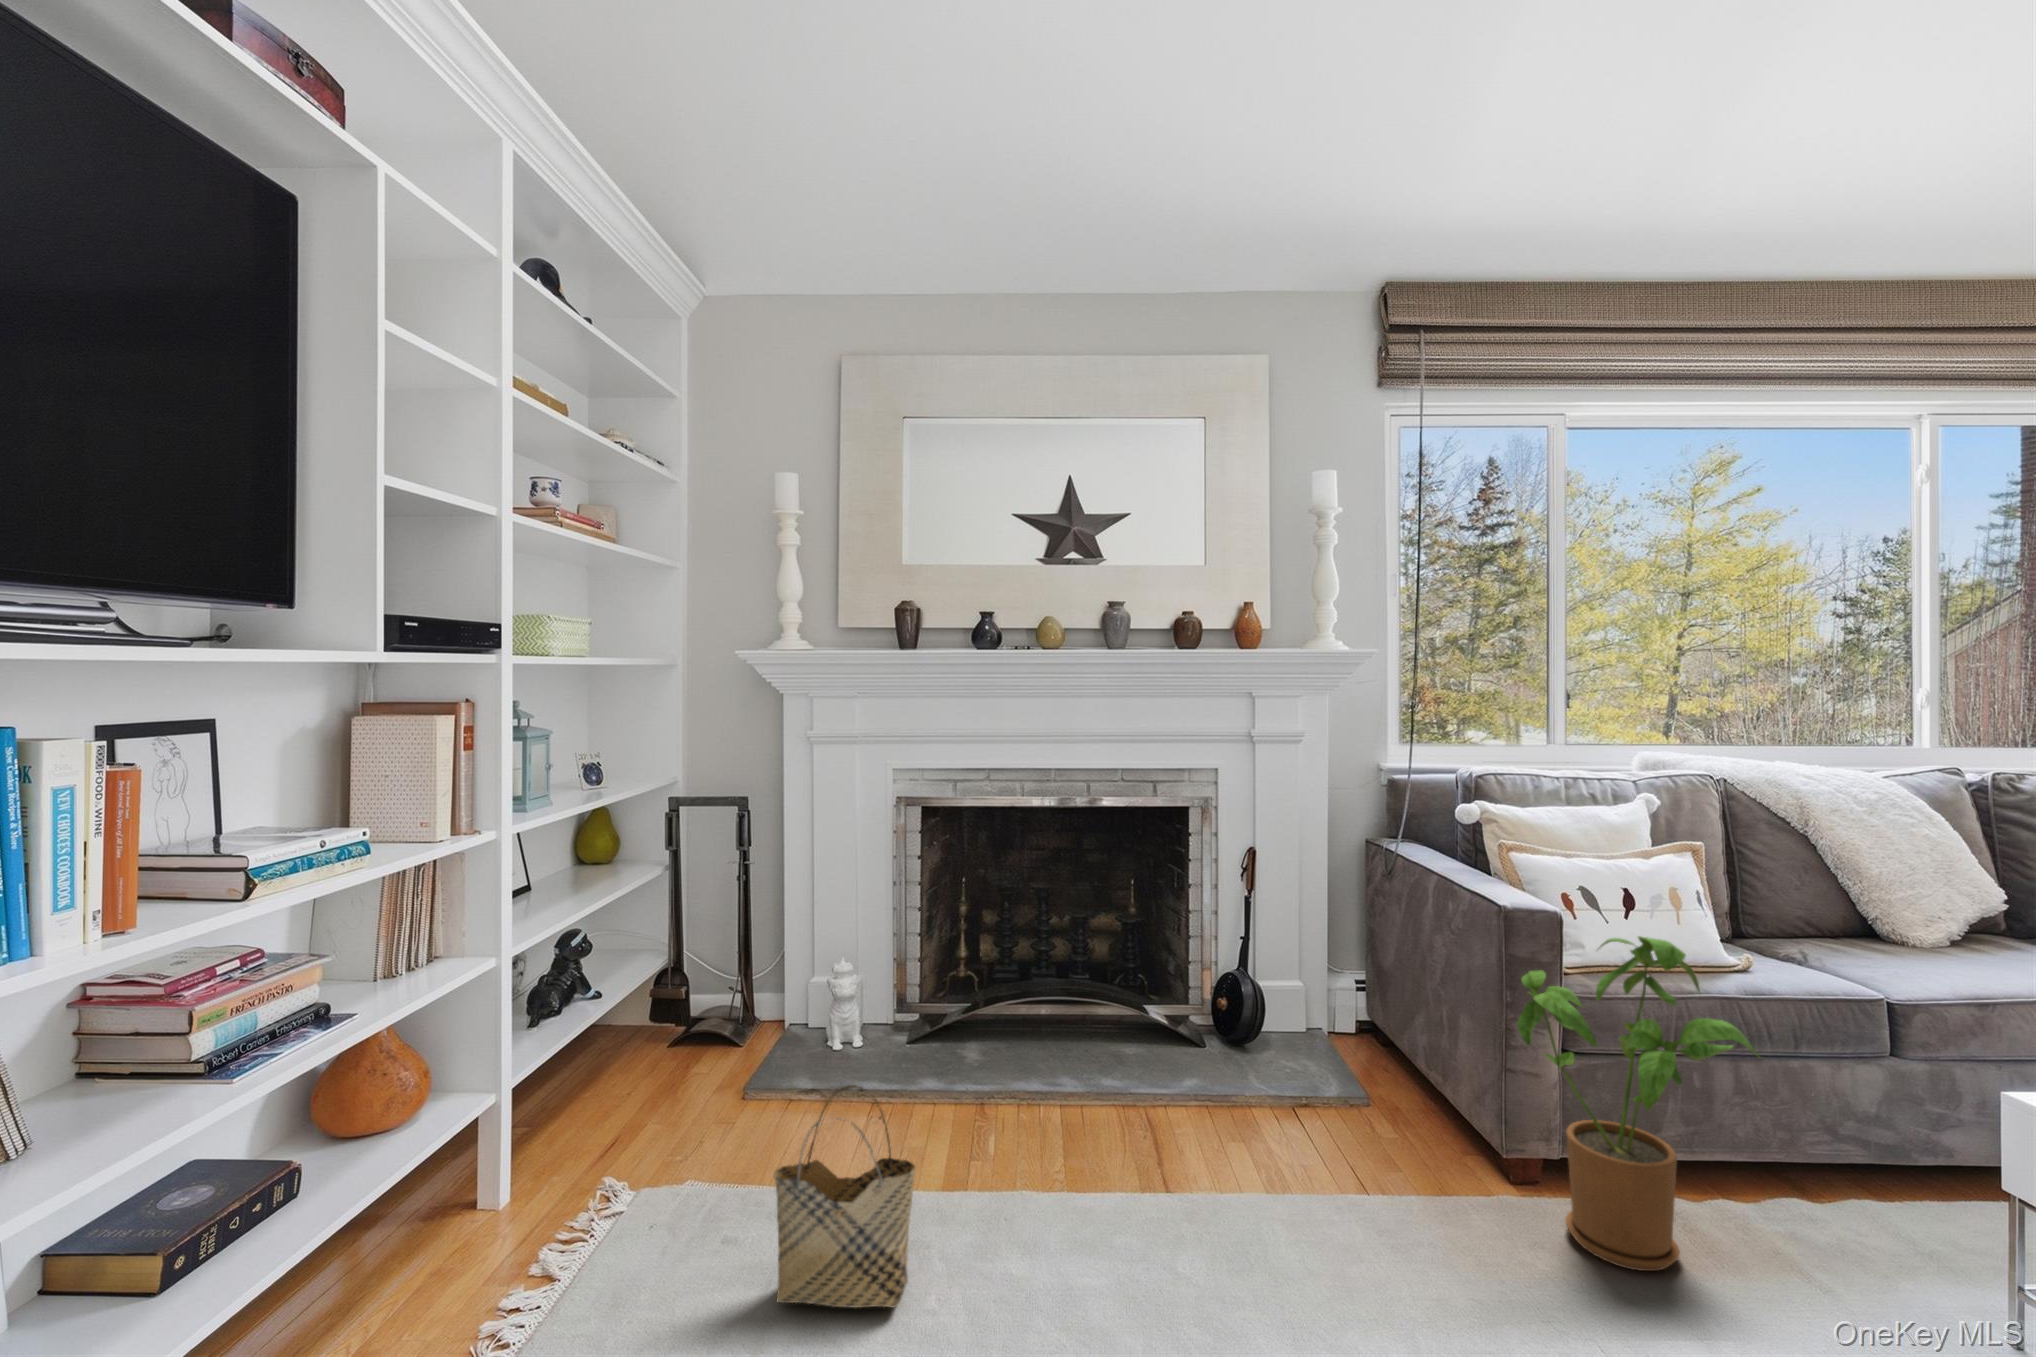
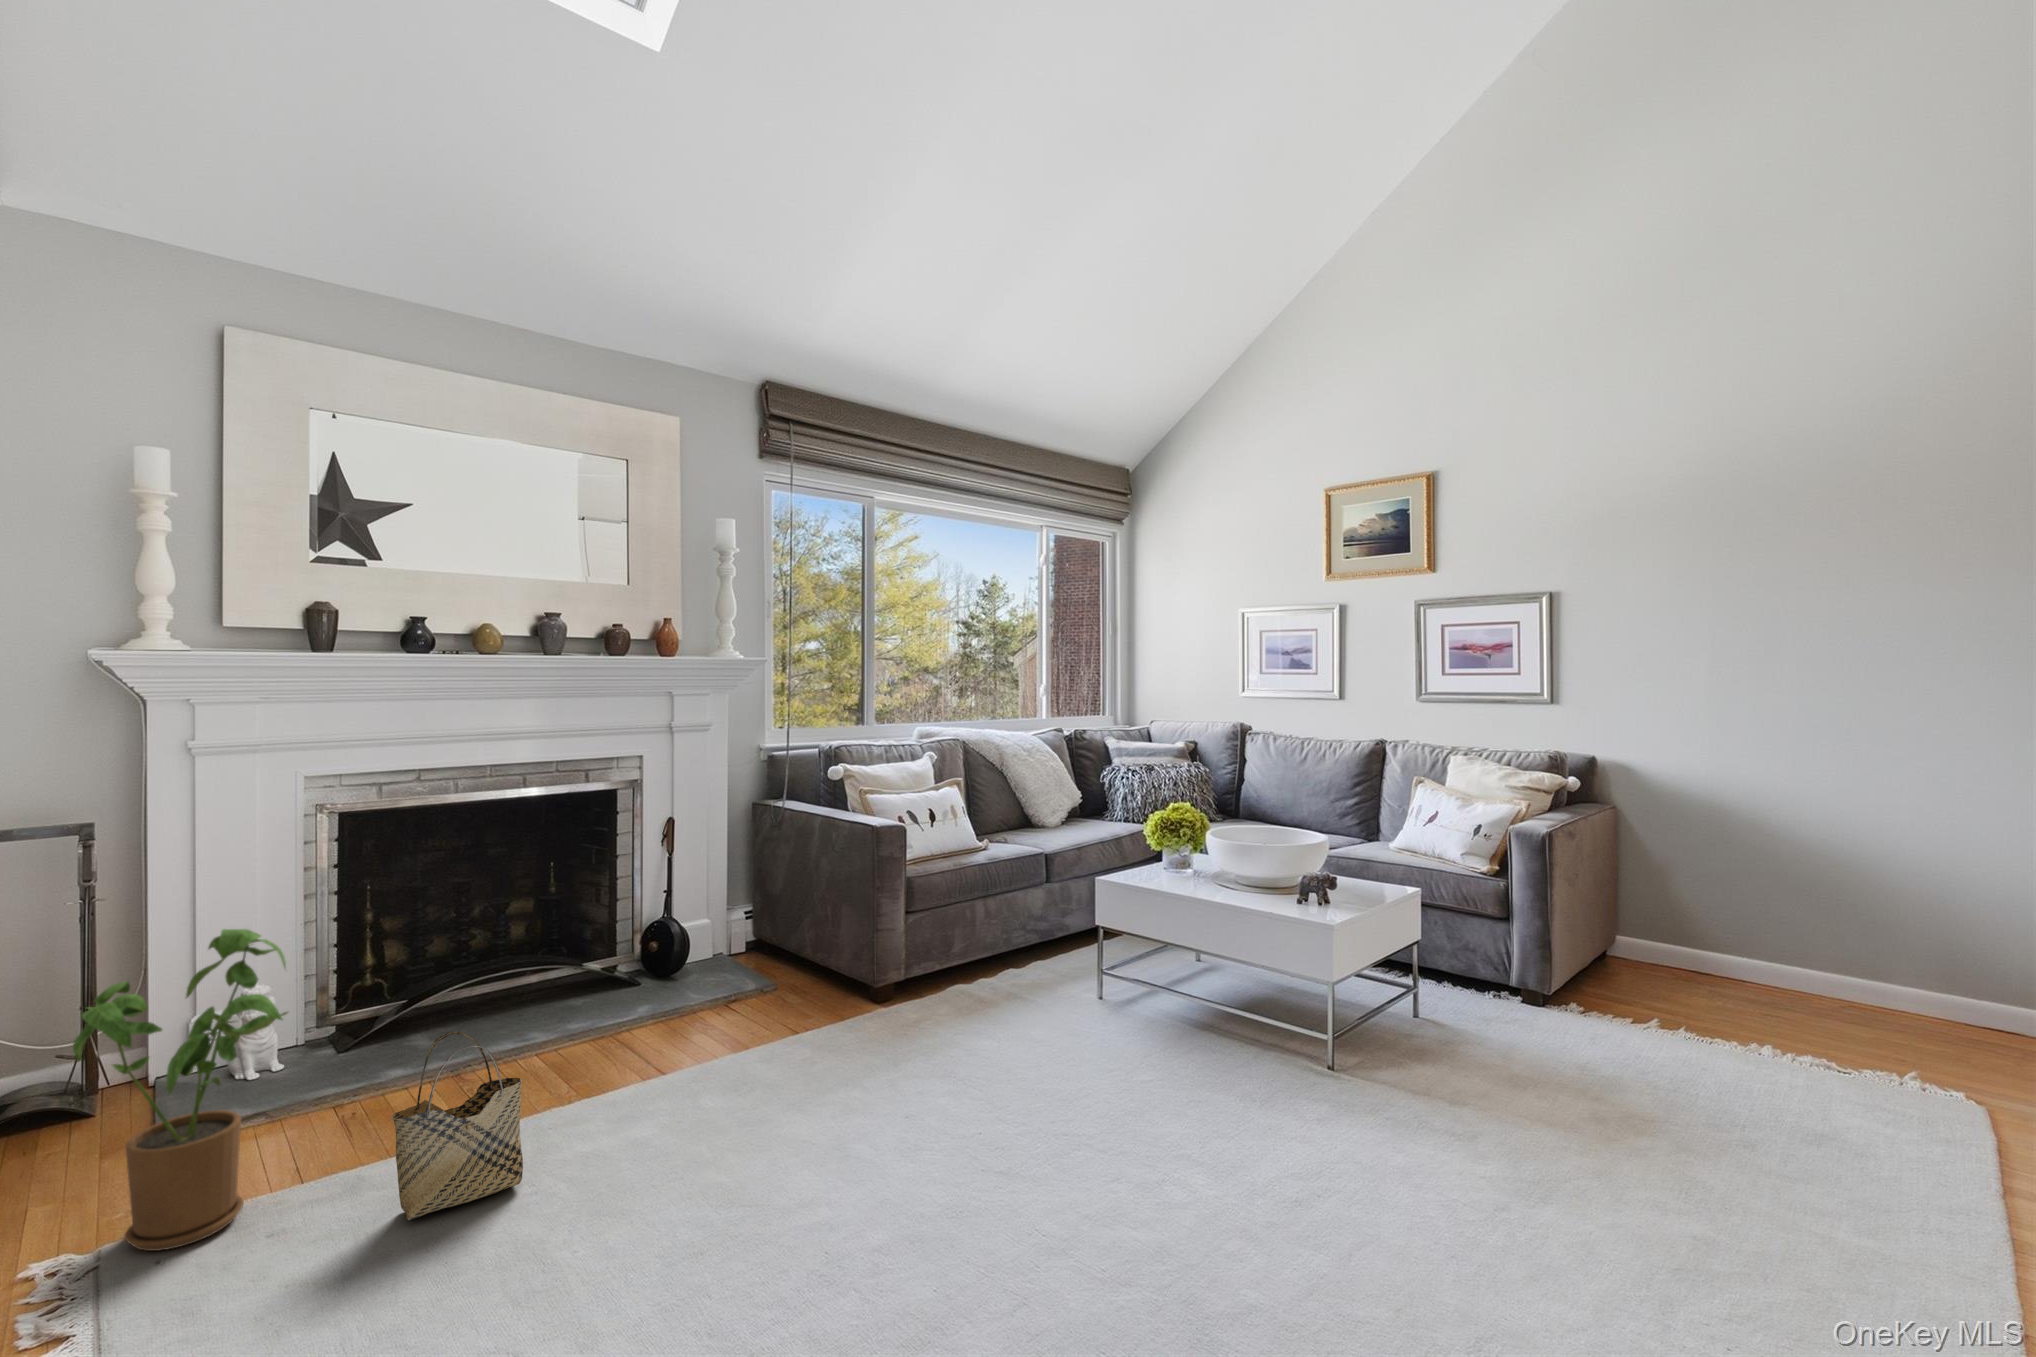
house plant: present [1517,936,1759,1271] -> present [73,929,287,1251]

